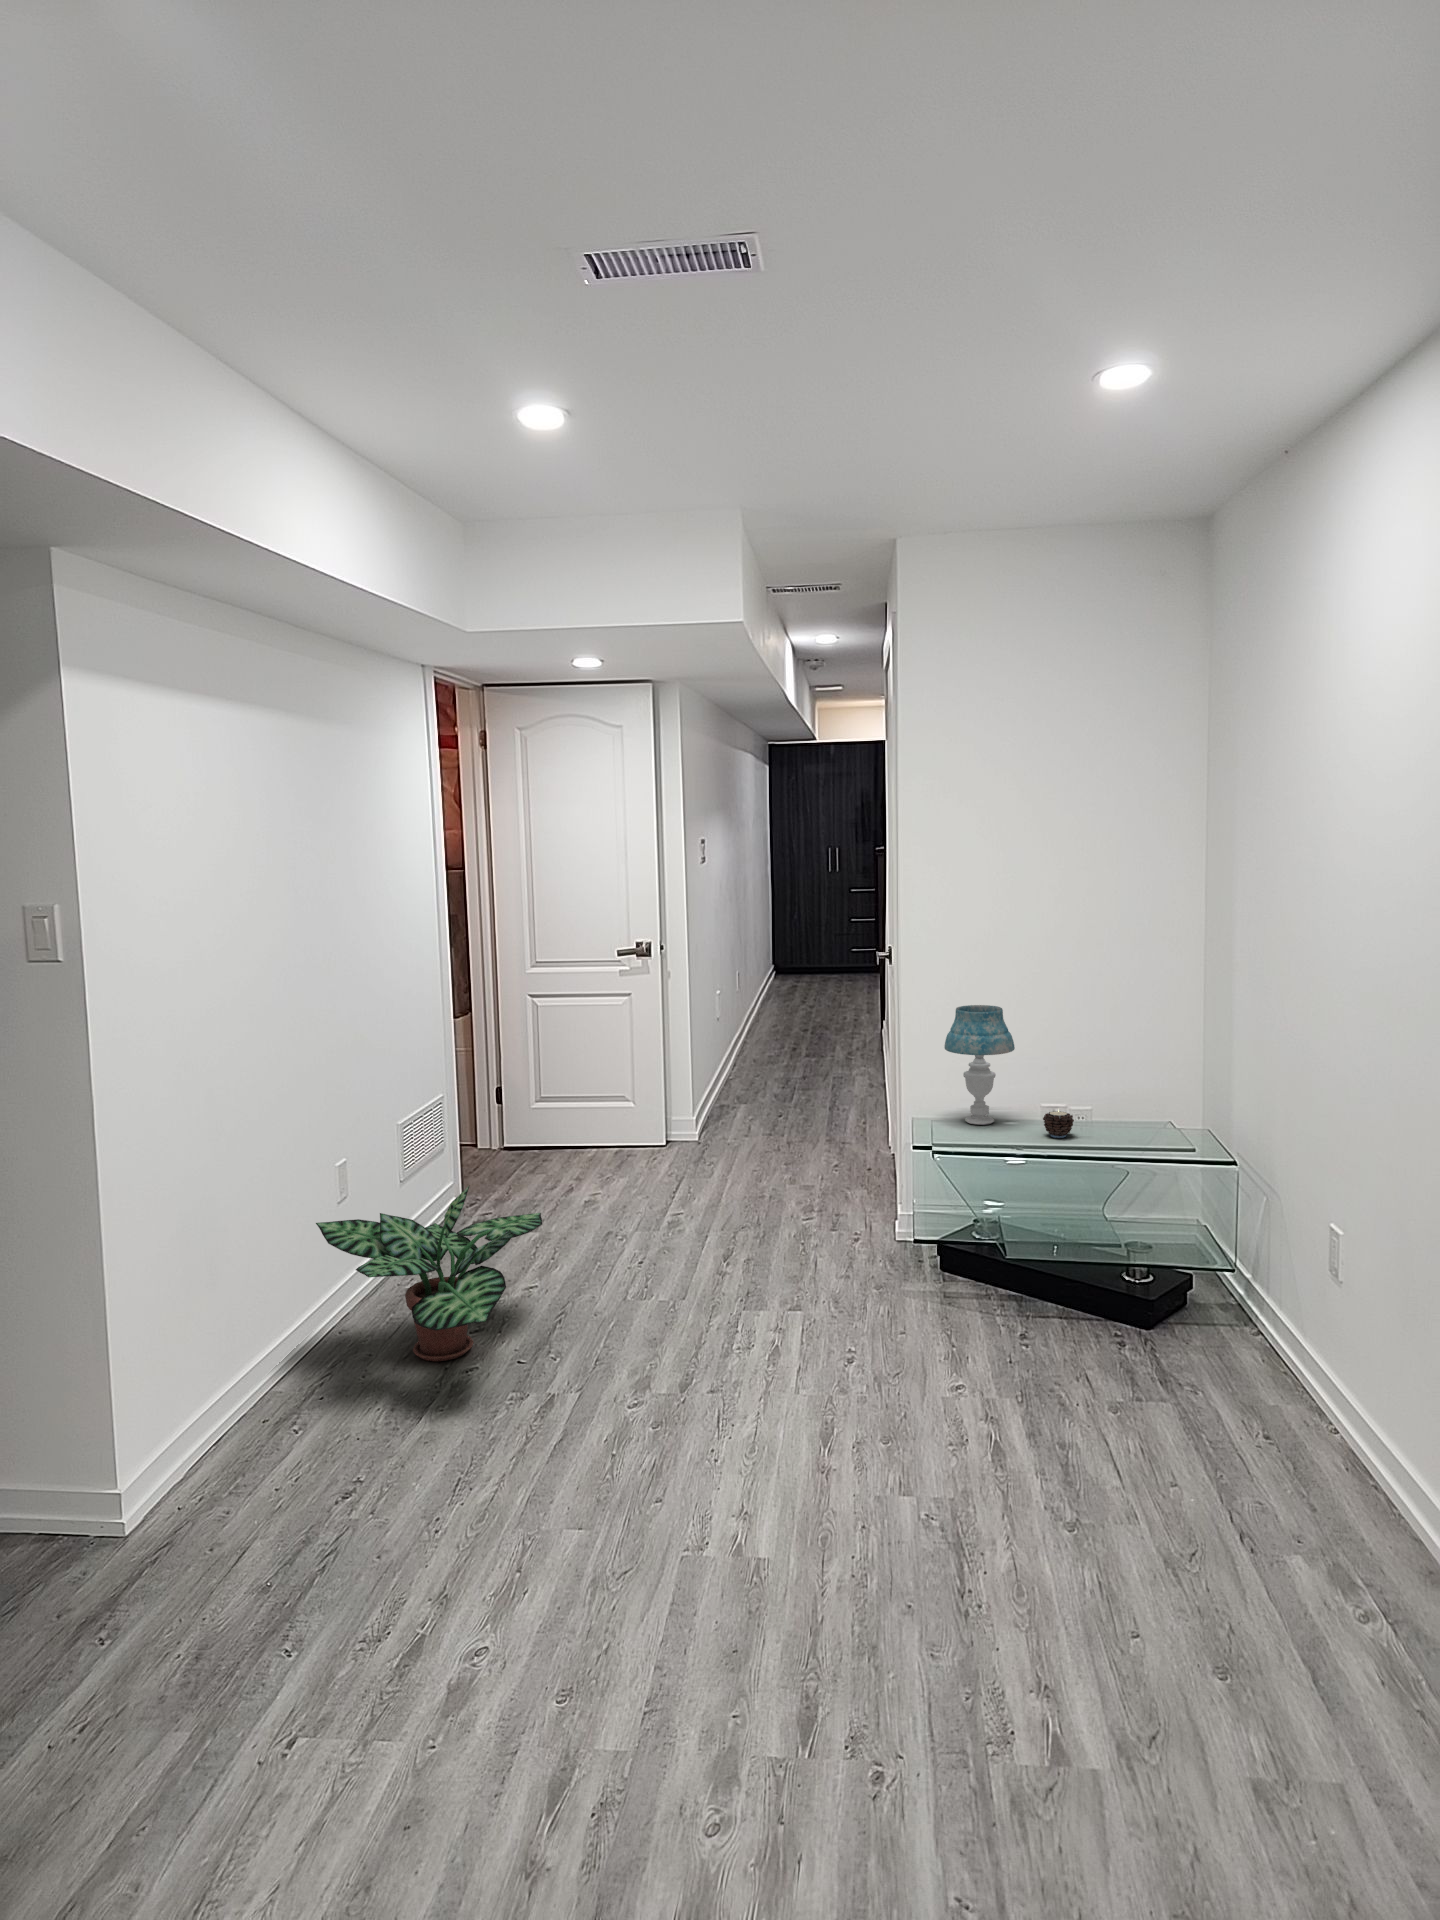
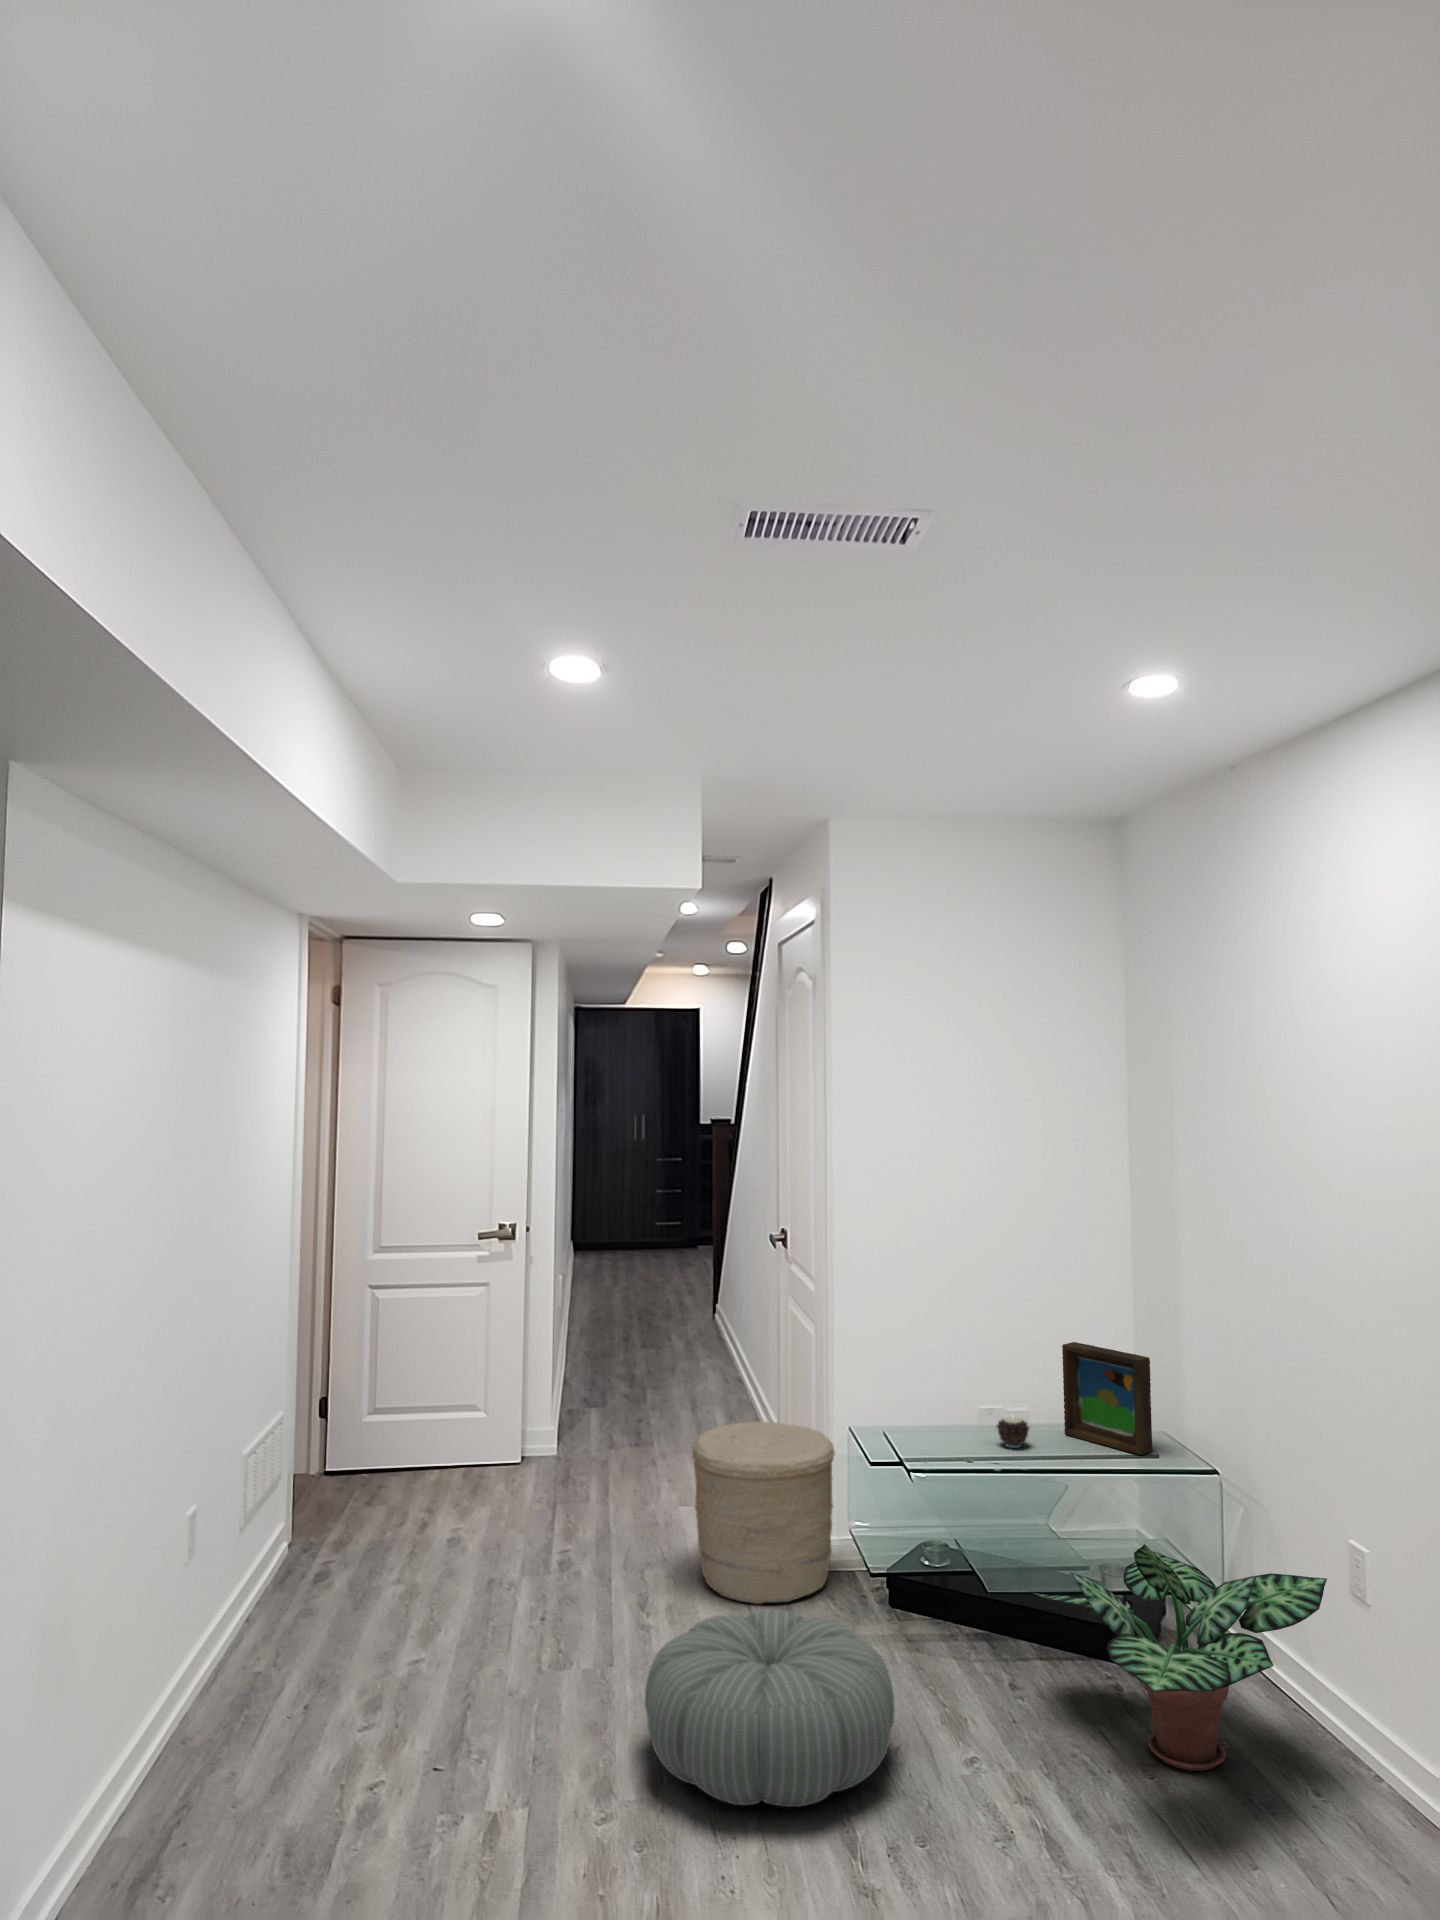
table lamp: present [944,1005,1015,1125] -> none [884,1300,958,1435]
picture frame: none [1114,1045,1193,1147] -> present [1062,1342,1152,1455]
woven basket: none [772,1112,899,1261] -> present [693,1422,835,1604]
potted plant: present [316,1186,542,1361] -> present [1034,1544,1327,1771]
pouf: none [676,1258,892,1408] -> present [645,1609,895,1807]

